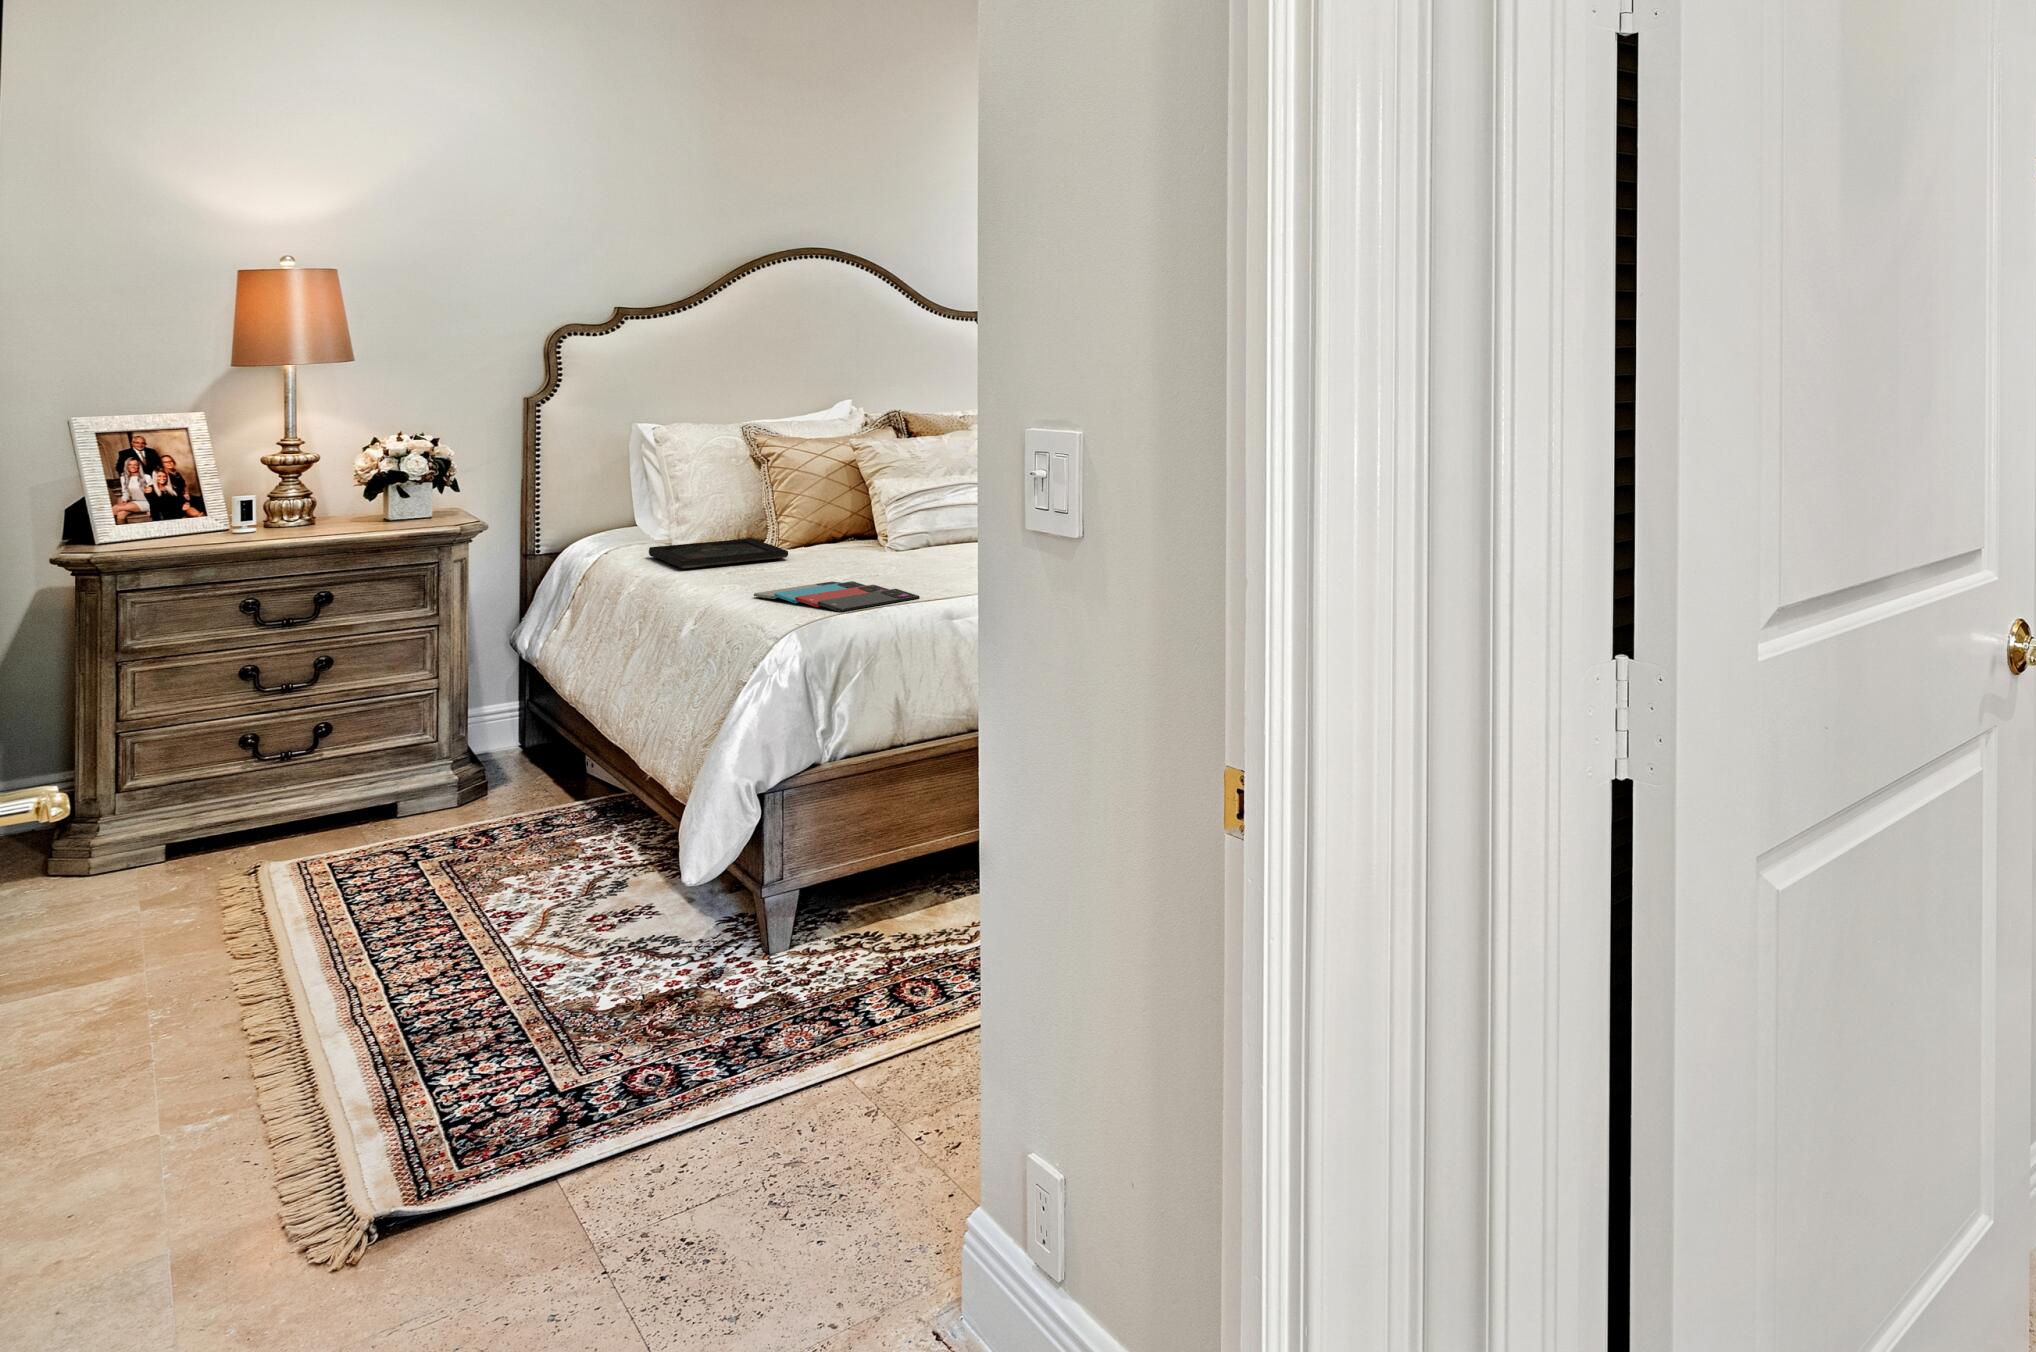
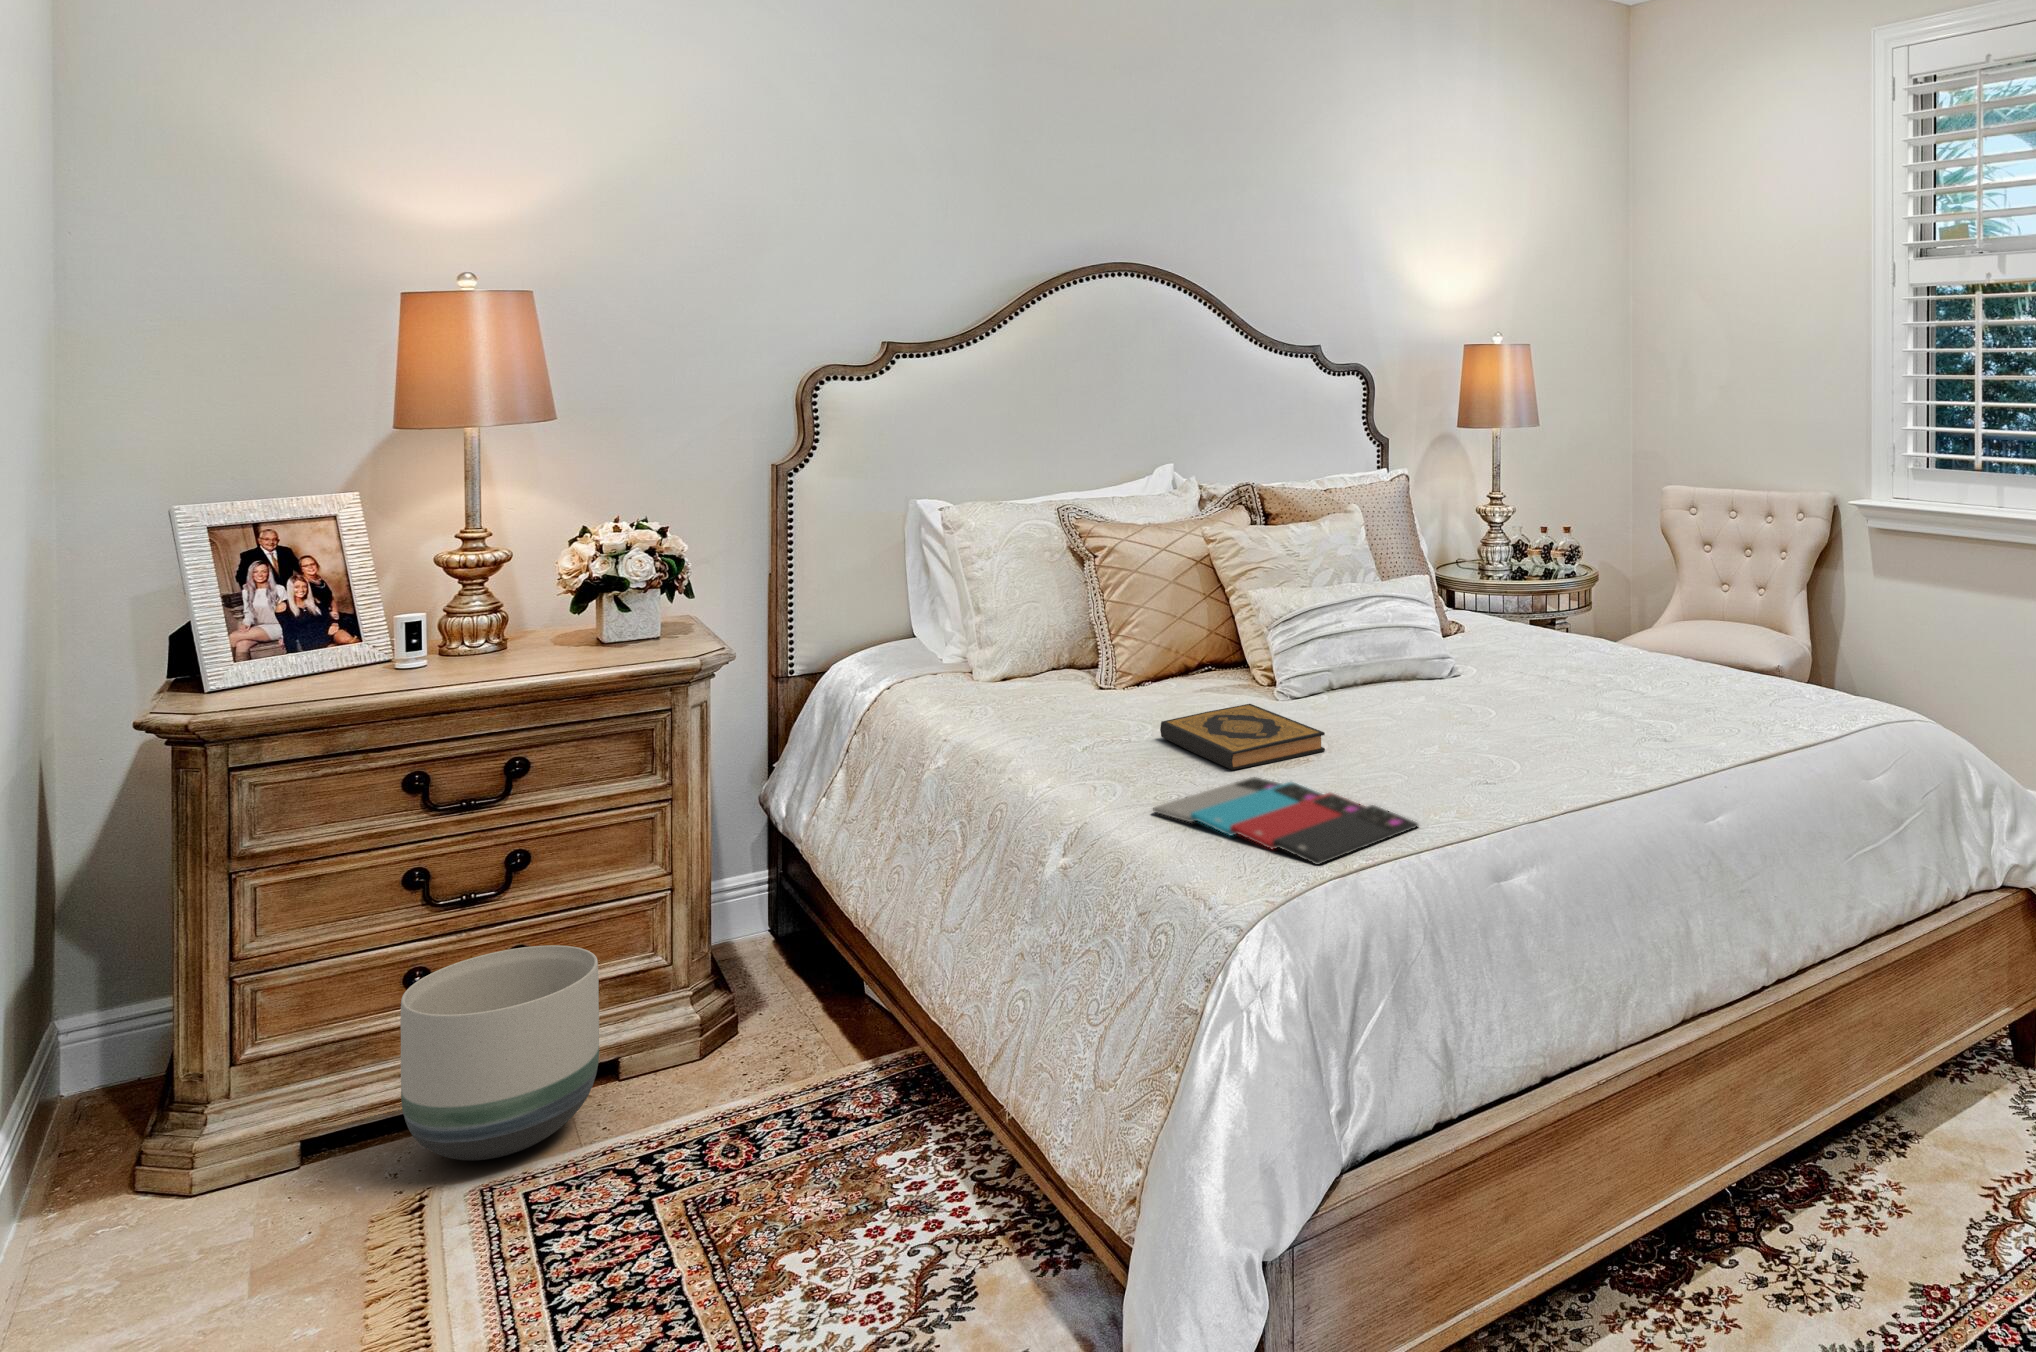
tray: present [649,538,788,568] -> none [950,668,1149,731]
hardback book: none [786,550,894,581] -> present [1160,704,1325,770]
planter: none [241,719,384,850] -> present [400,945,599,1160]

